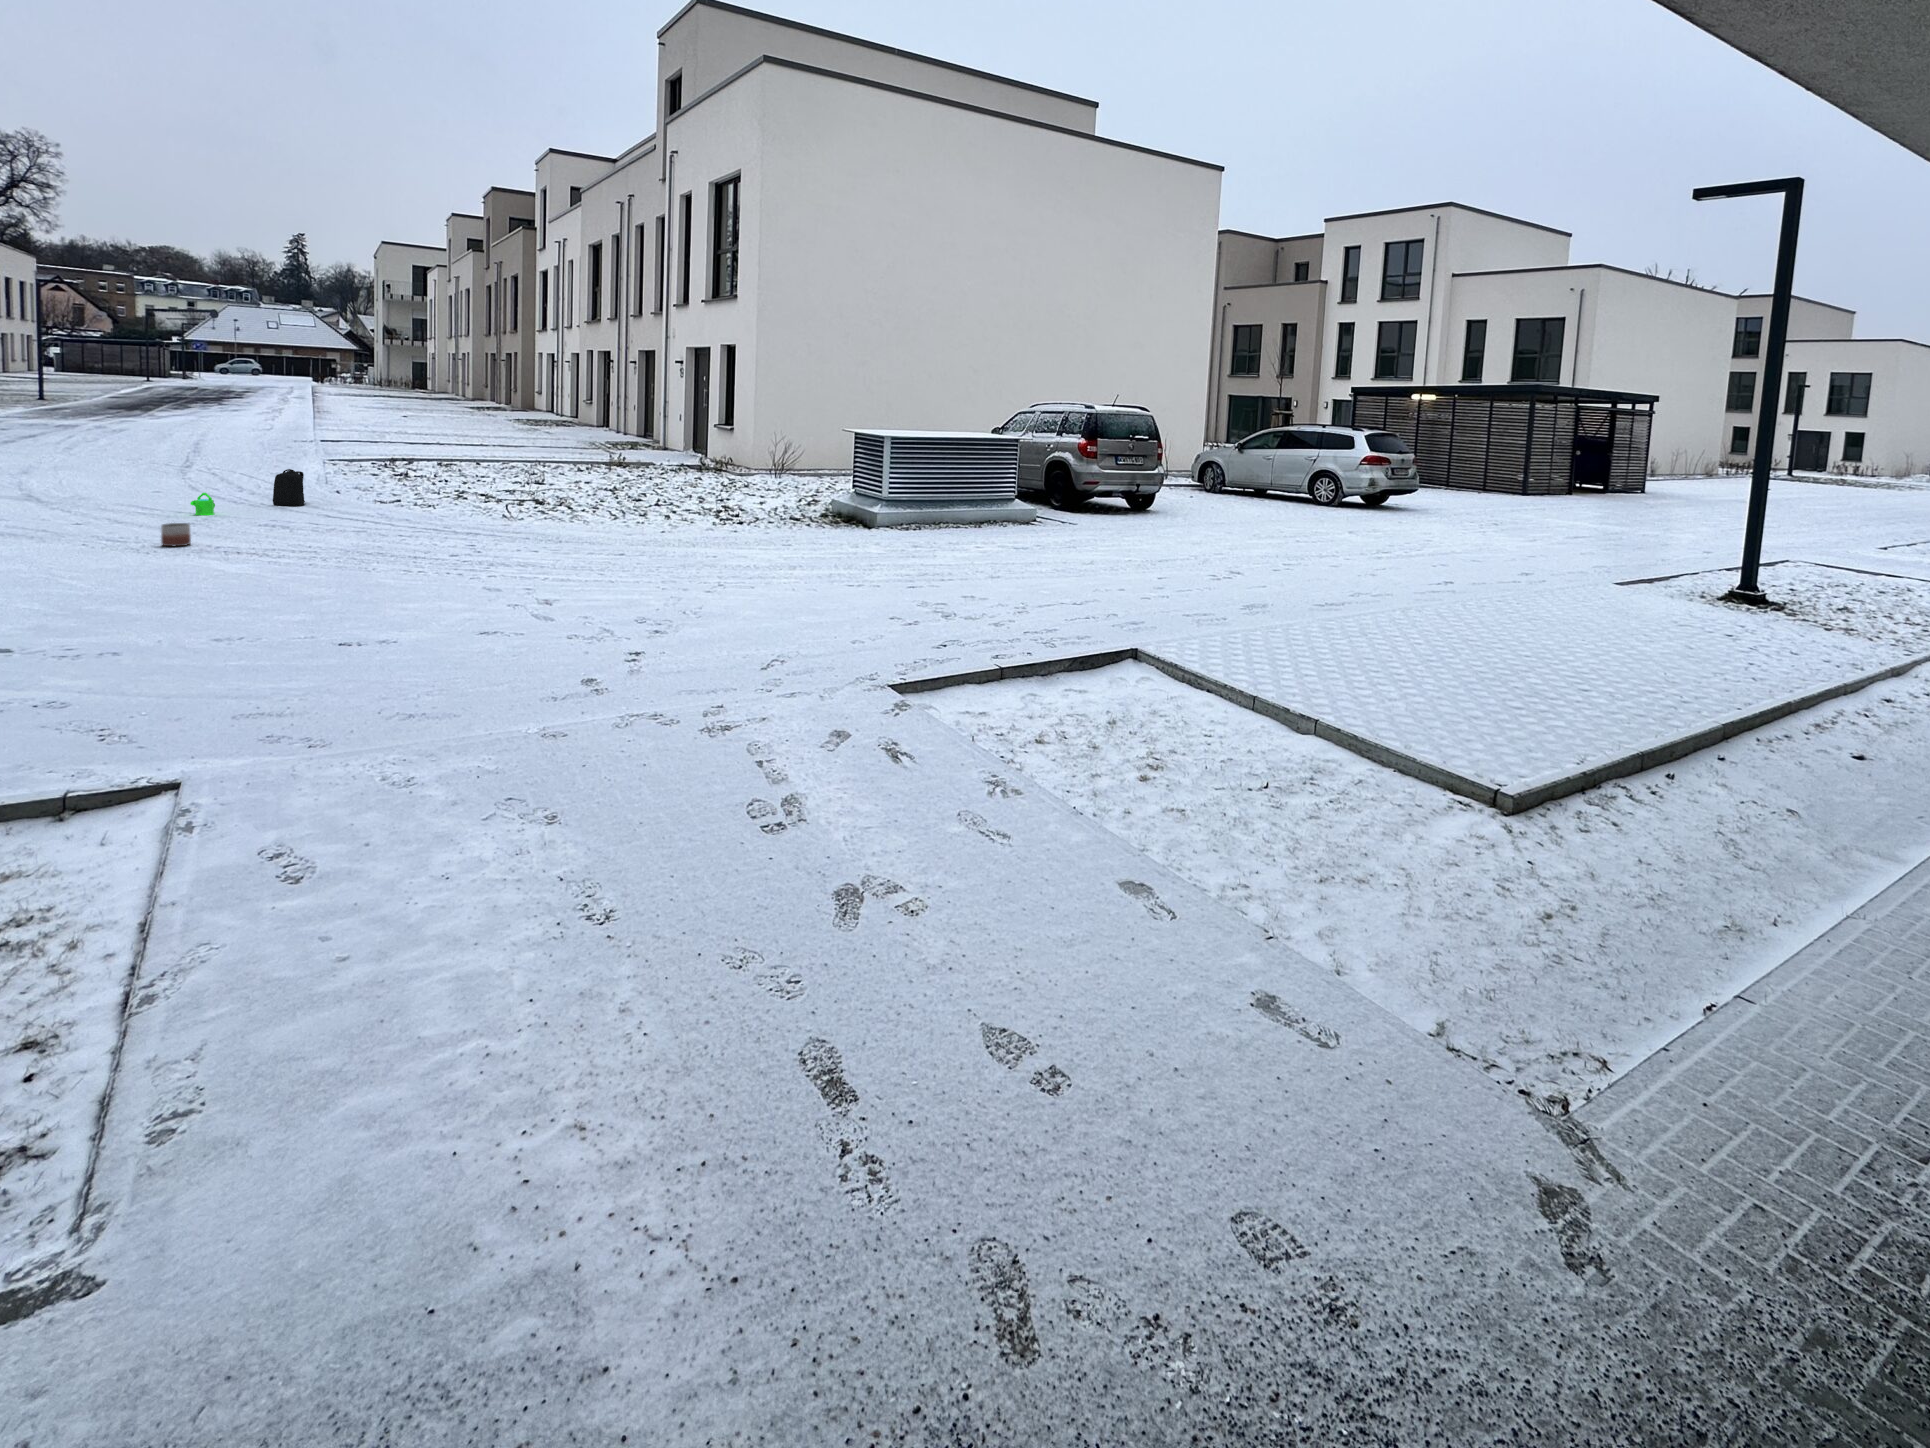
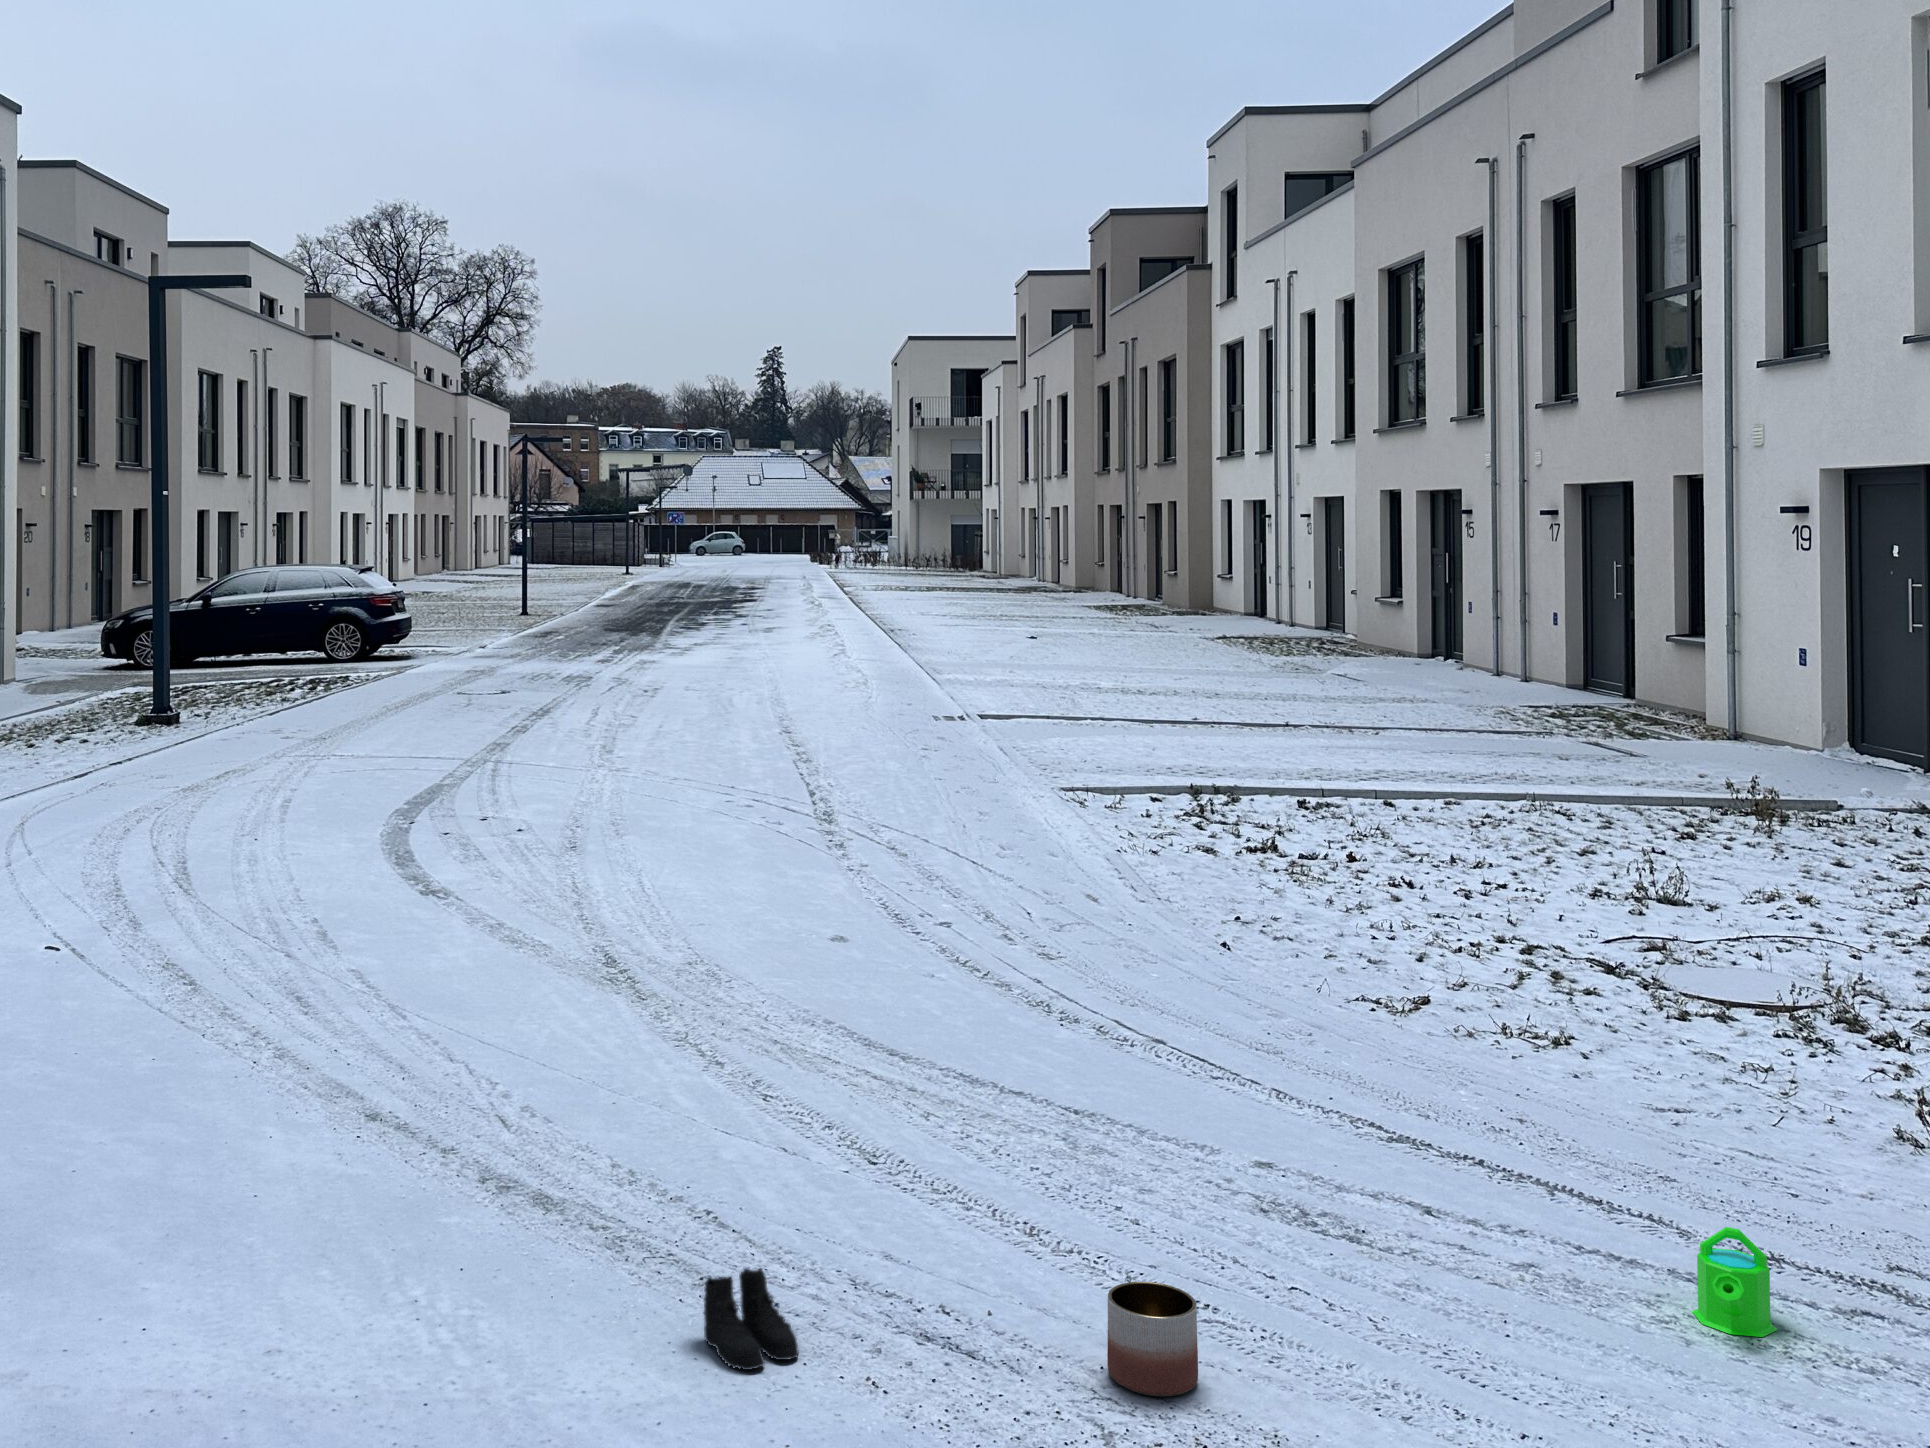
backpack: present [273,469,305,506] -> none [1160,919,1242,1036]
watering can: present [190,493,215,515] -> present [1692,1227,1777,1337]
boots: none [19,527,54,550] -> present [704,1268,799,1370]

